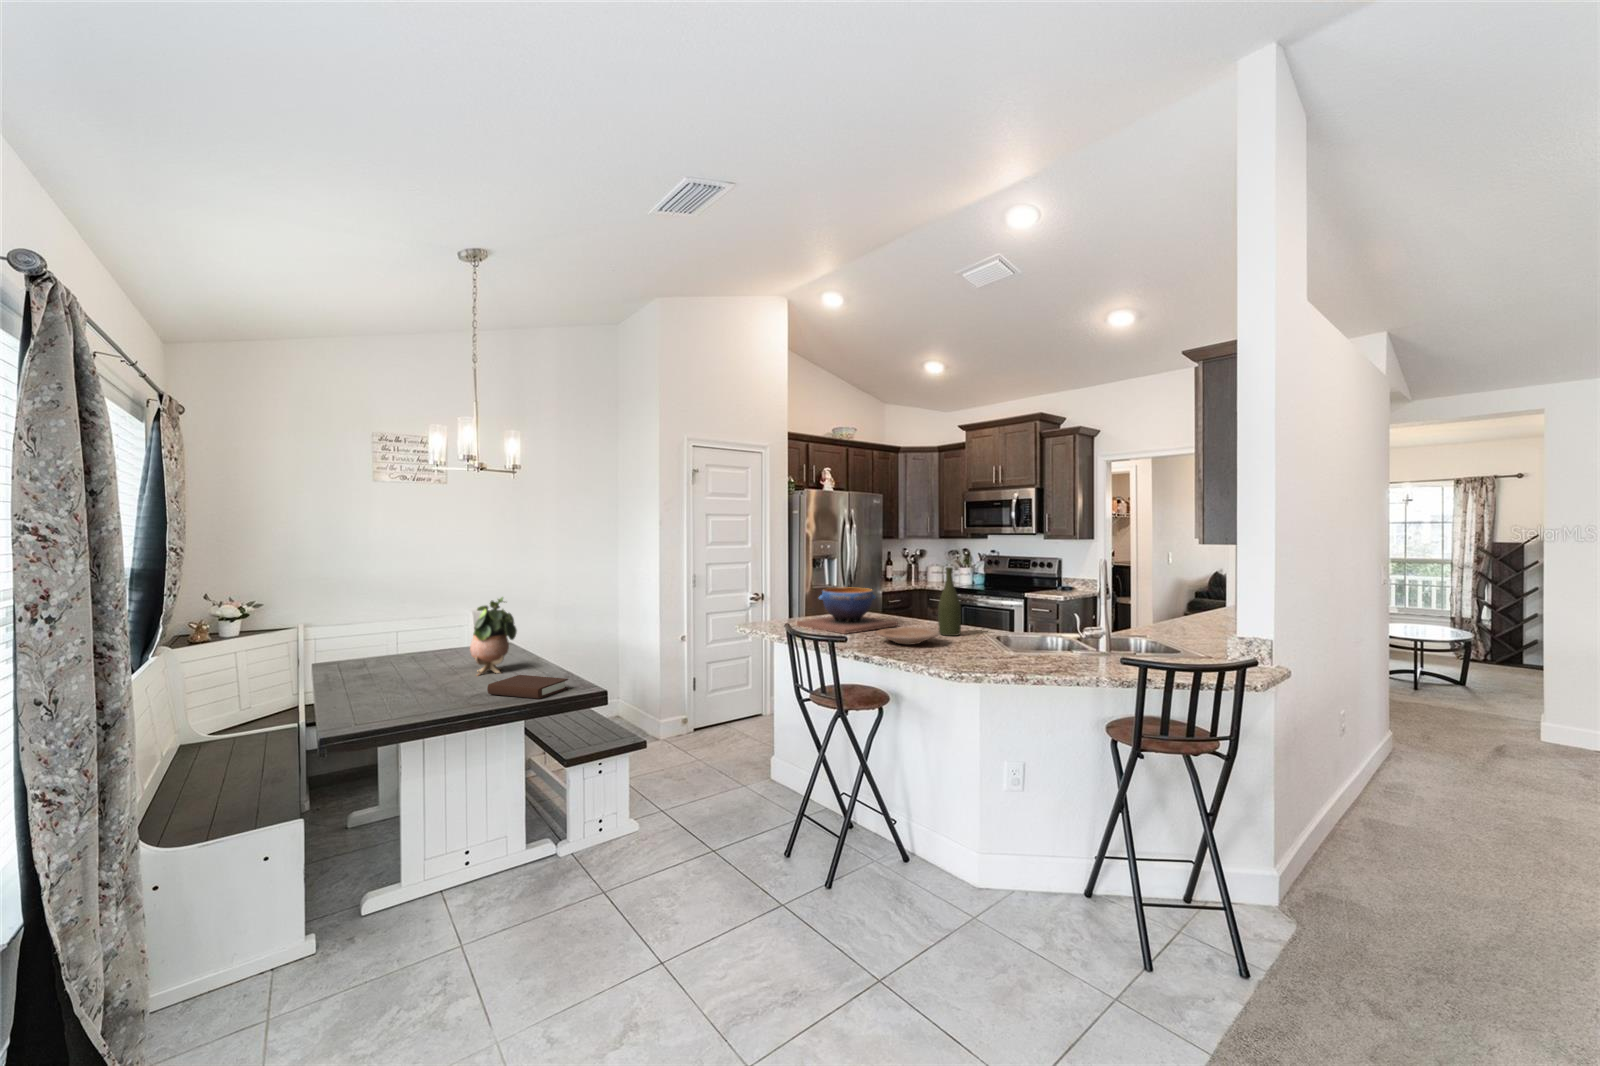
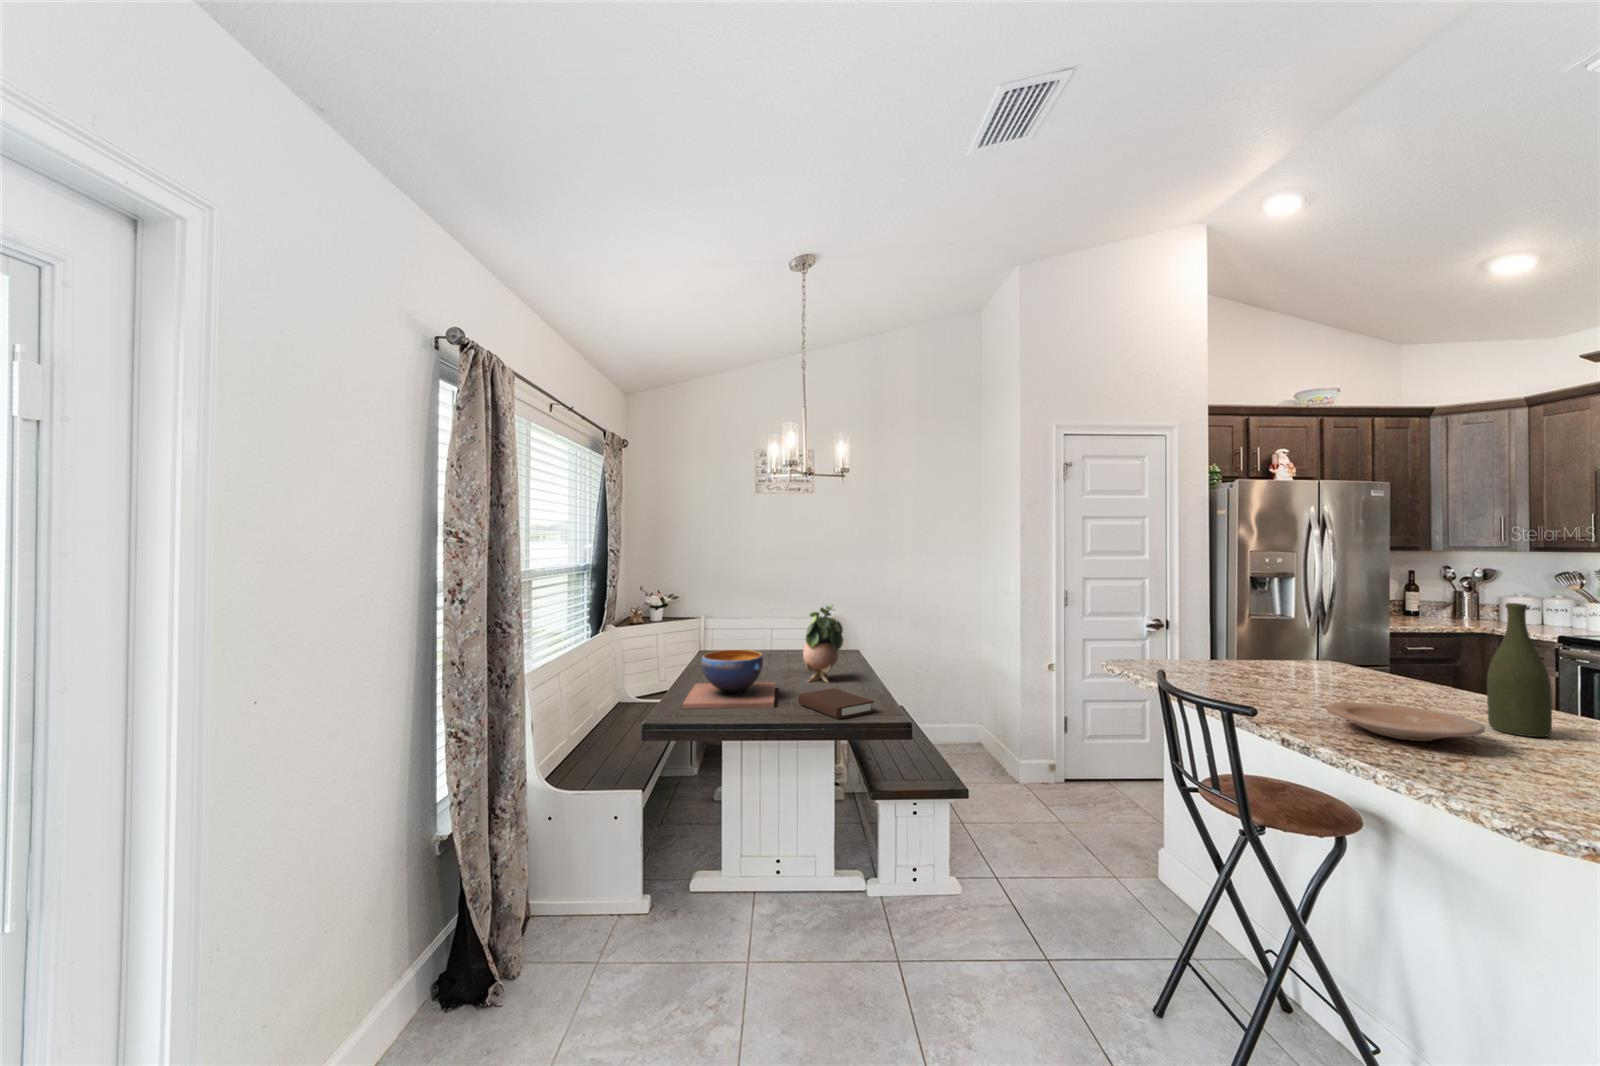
decorative bowl: present [797,587,898,634] -> present [682,650,775,709]

